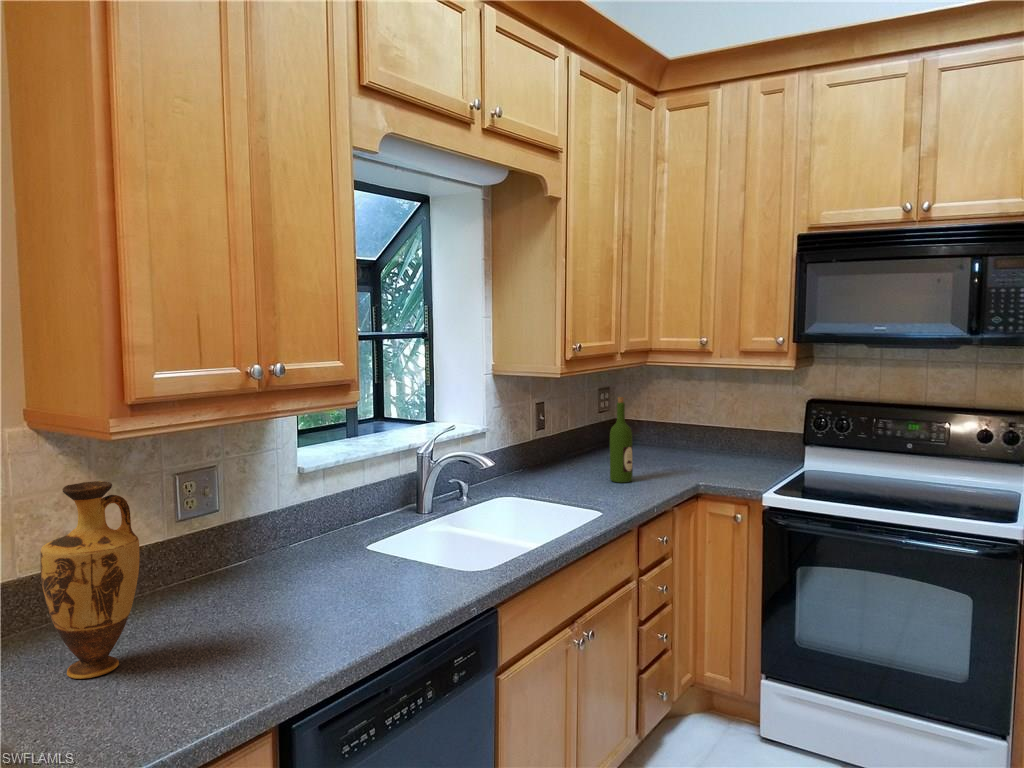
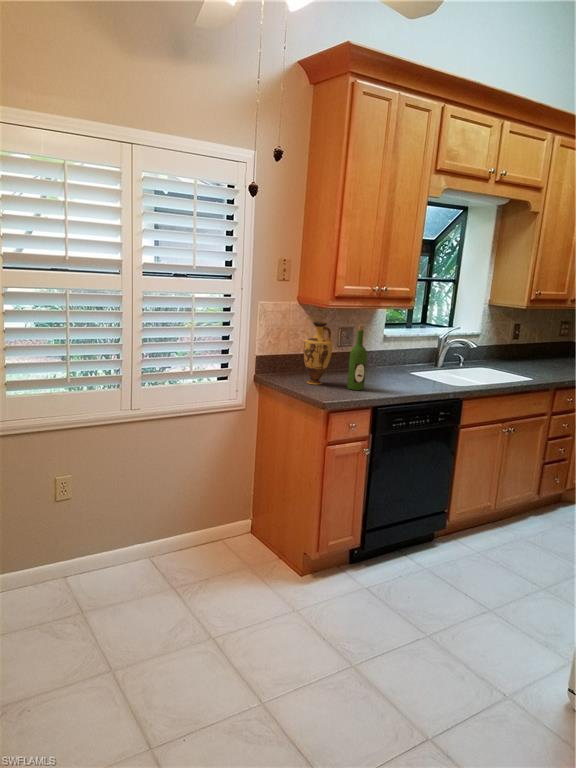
wine bottle: present [610,397,633,483] -> present [347,326,367,390]

